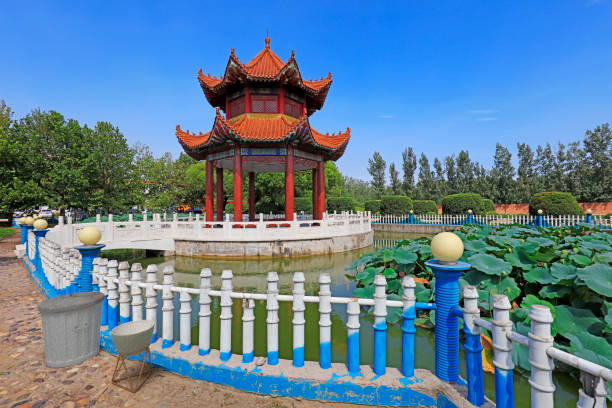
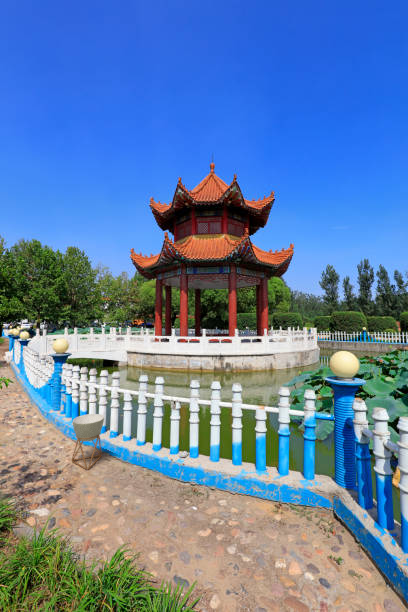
trash can: present [38,292,105,368] -> none [23,390,70,447]

